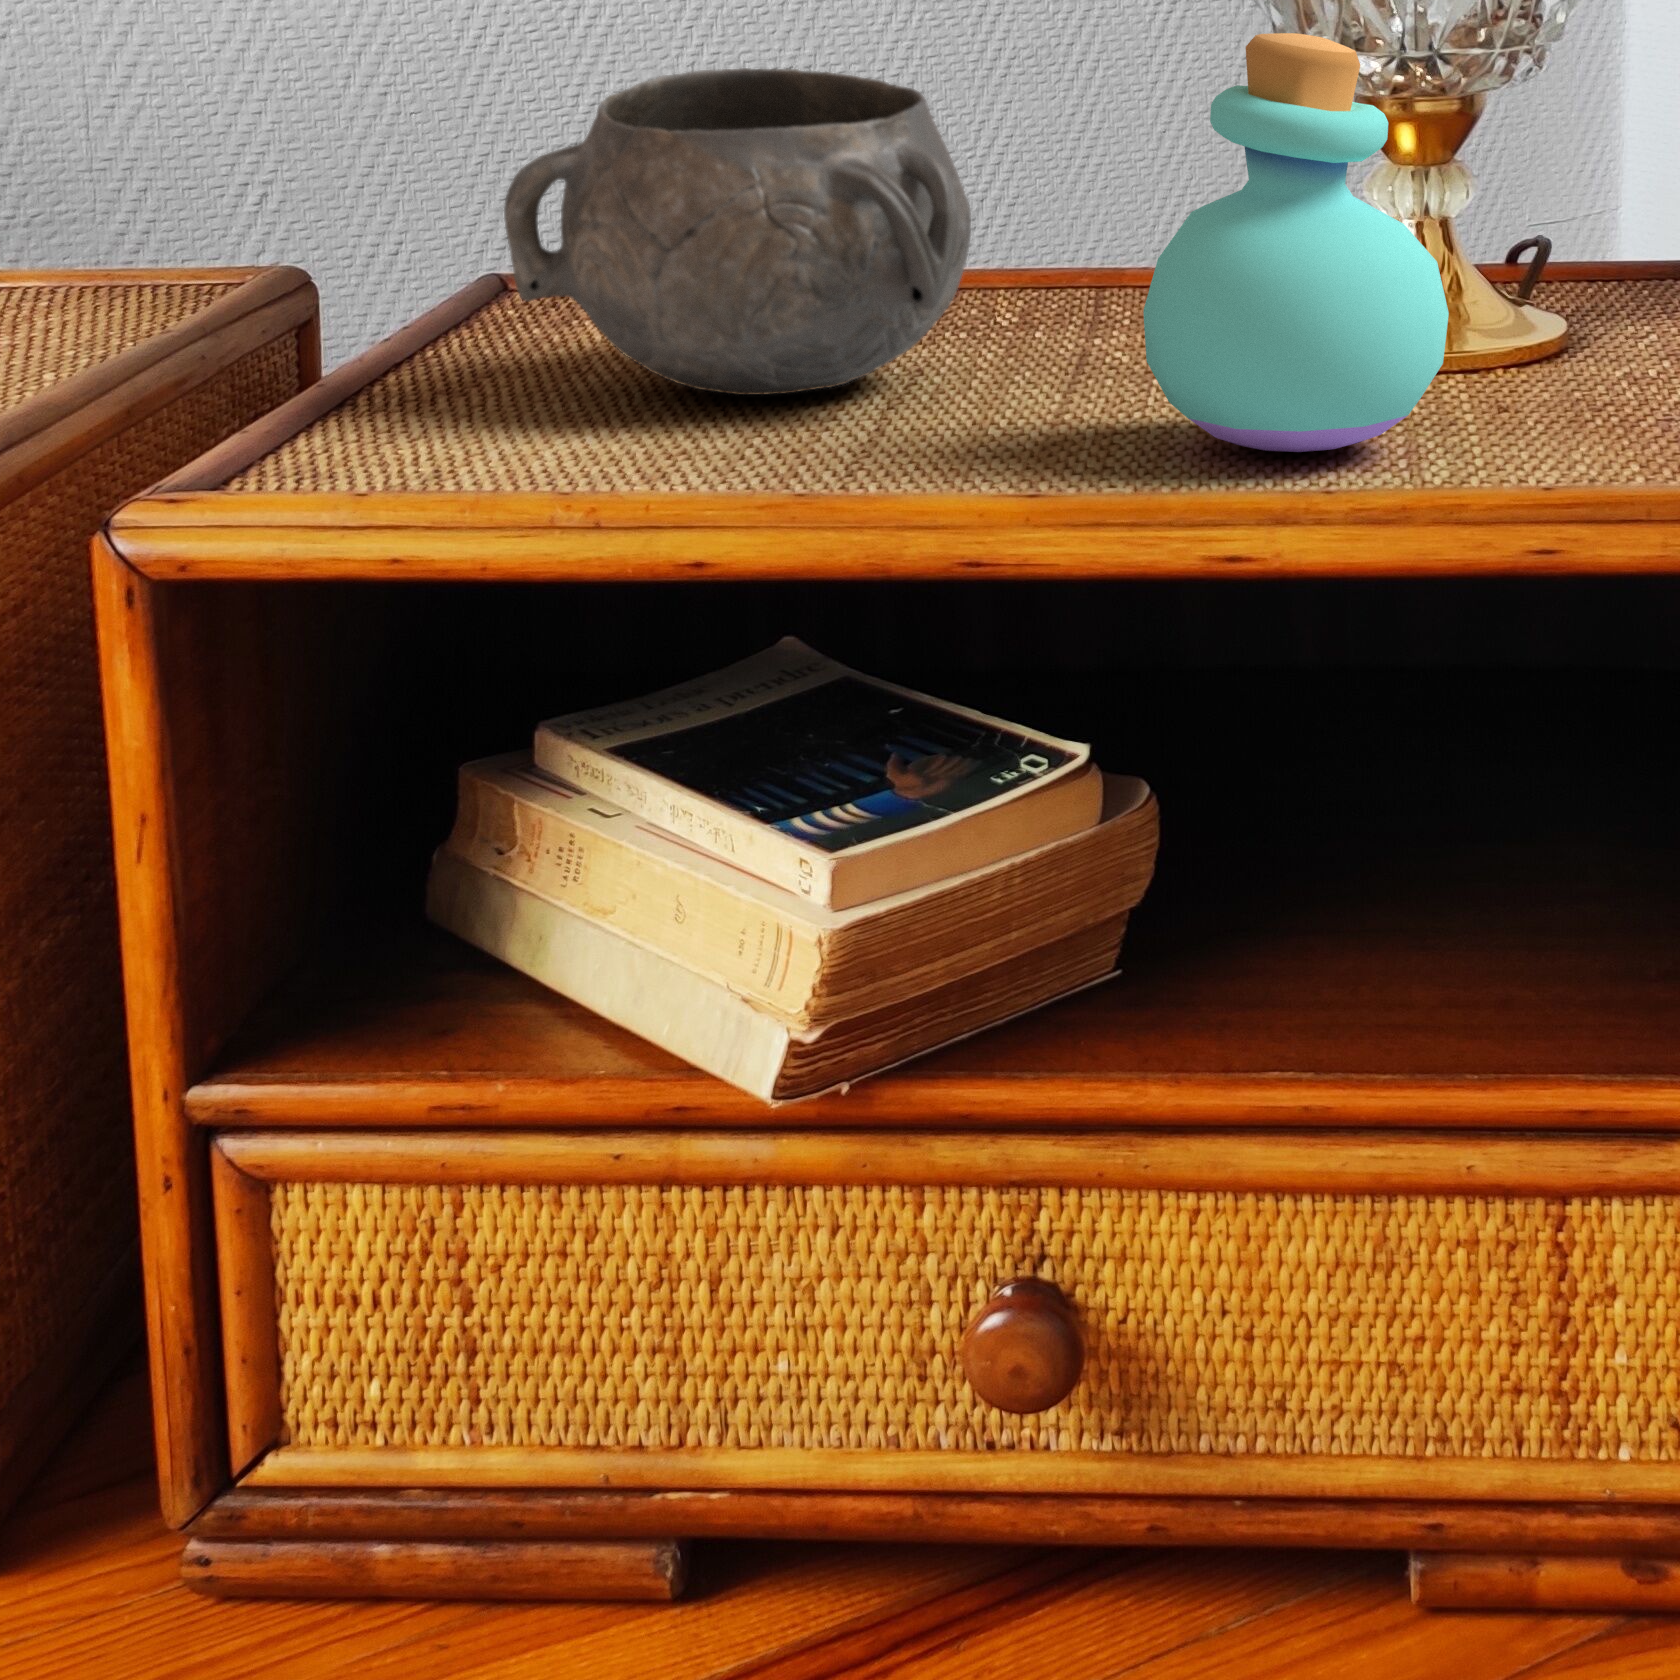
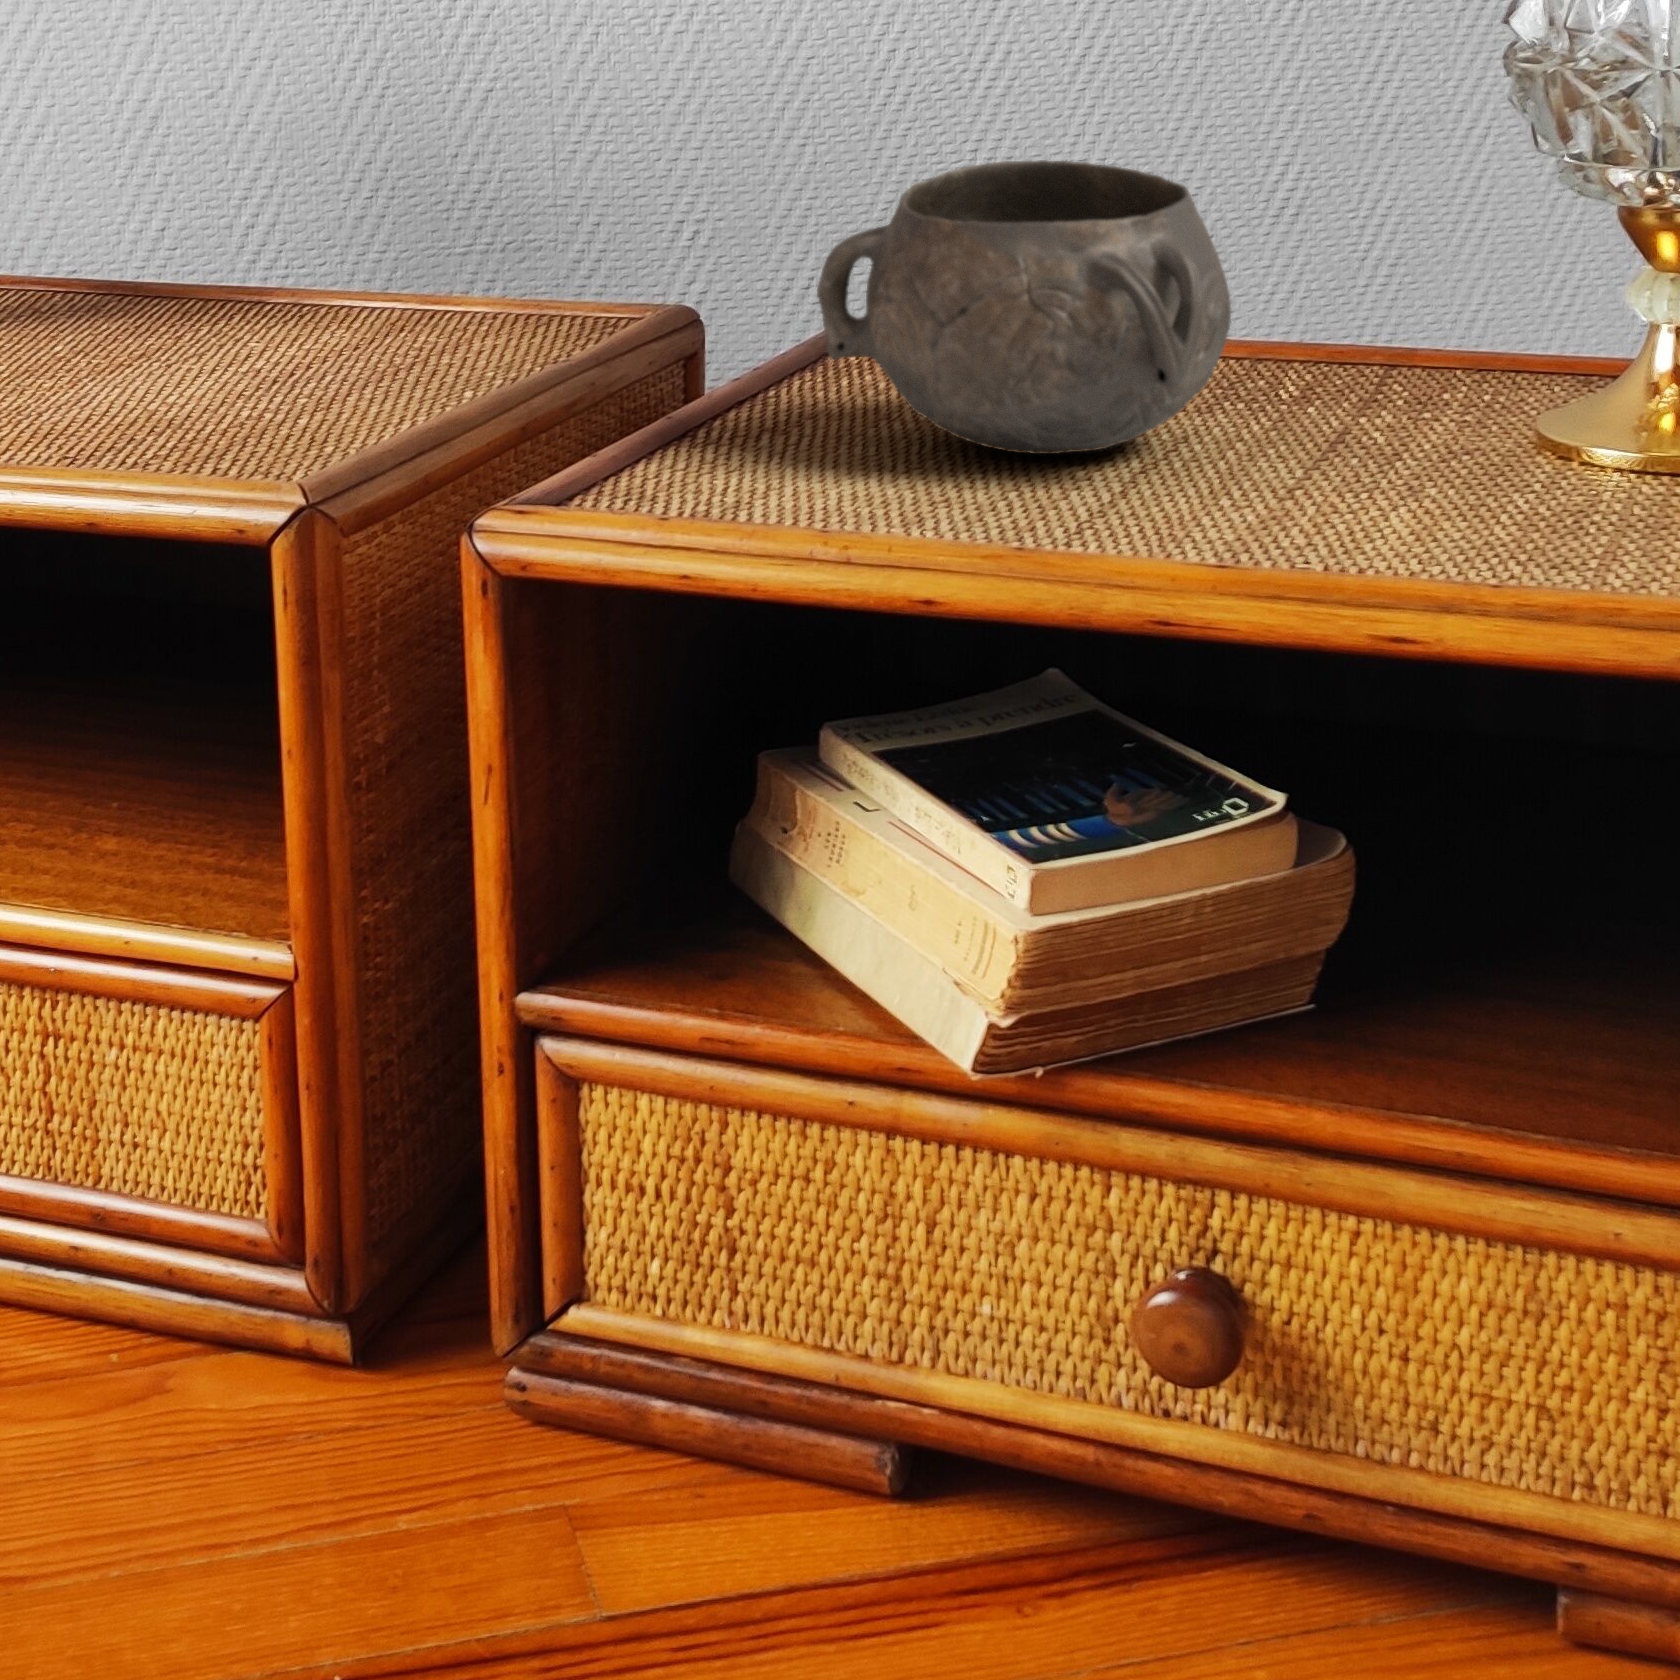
perfume bottle: present [1143,33,1449,452] -> none [1351,158,1645,547]

